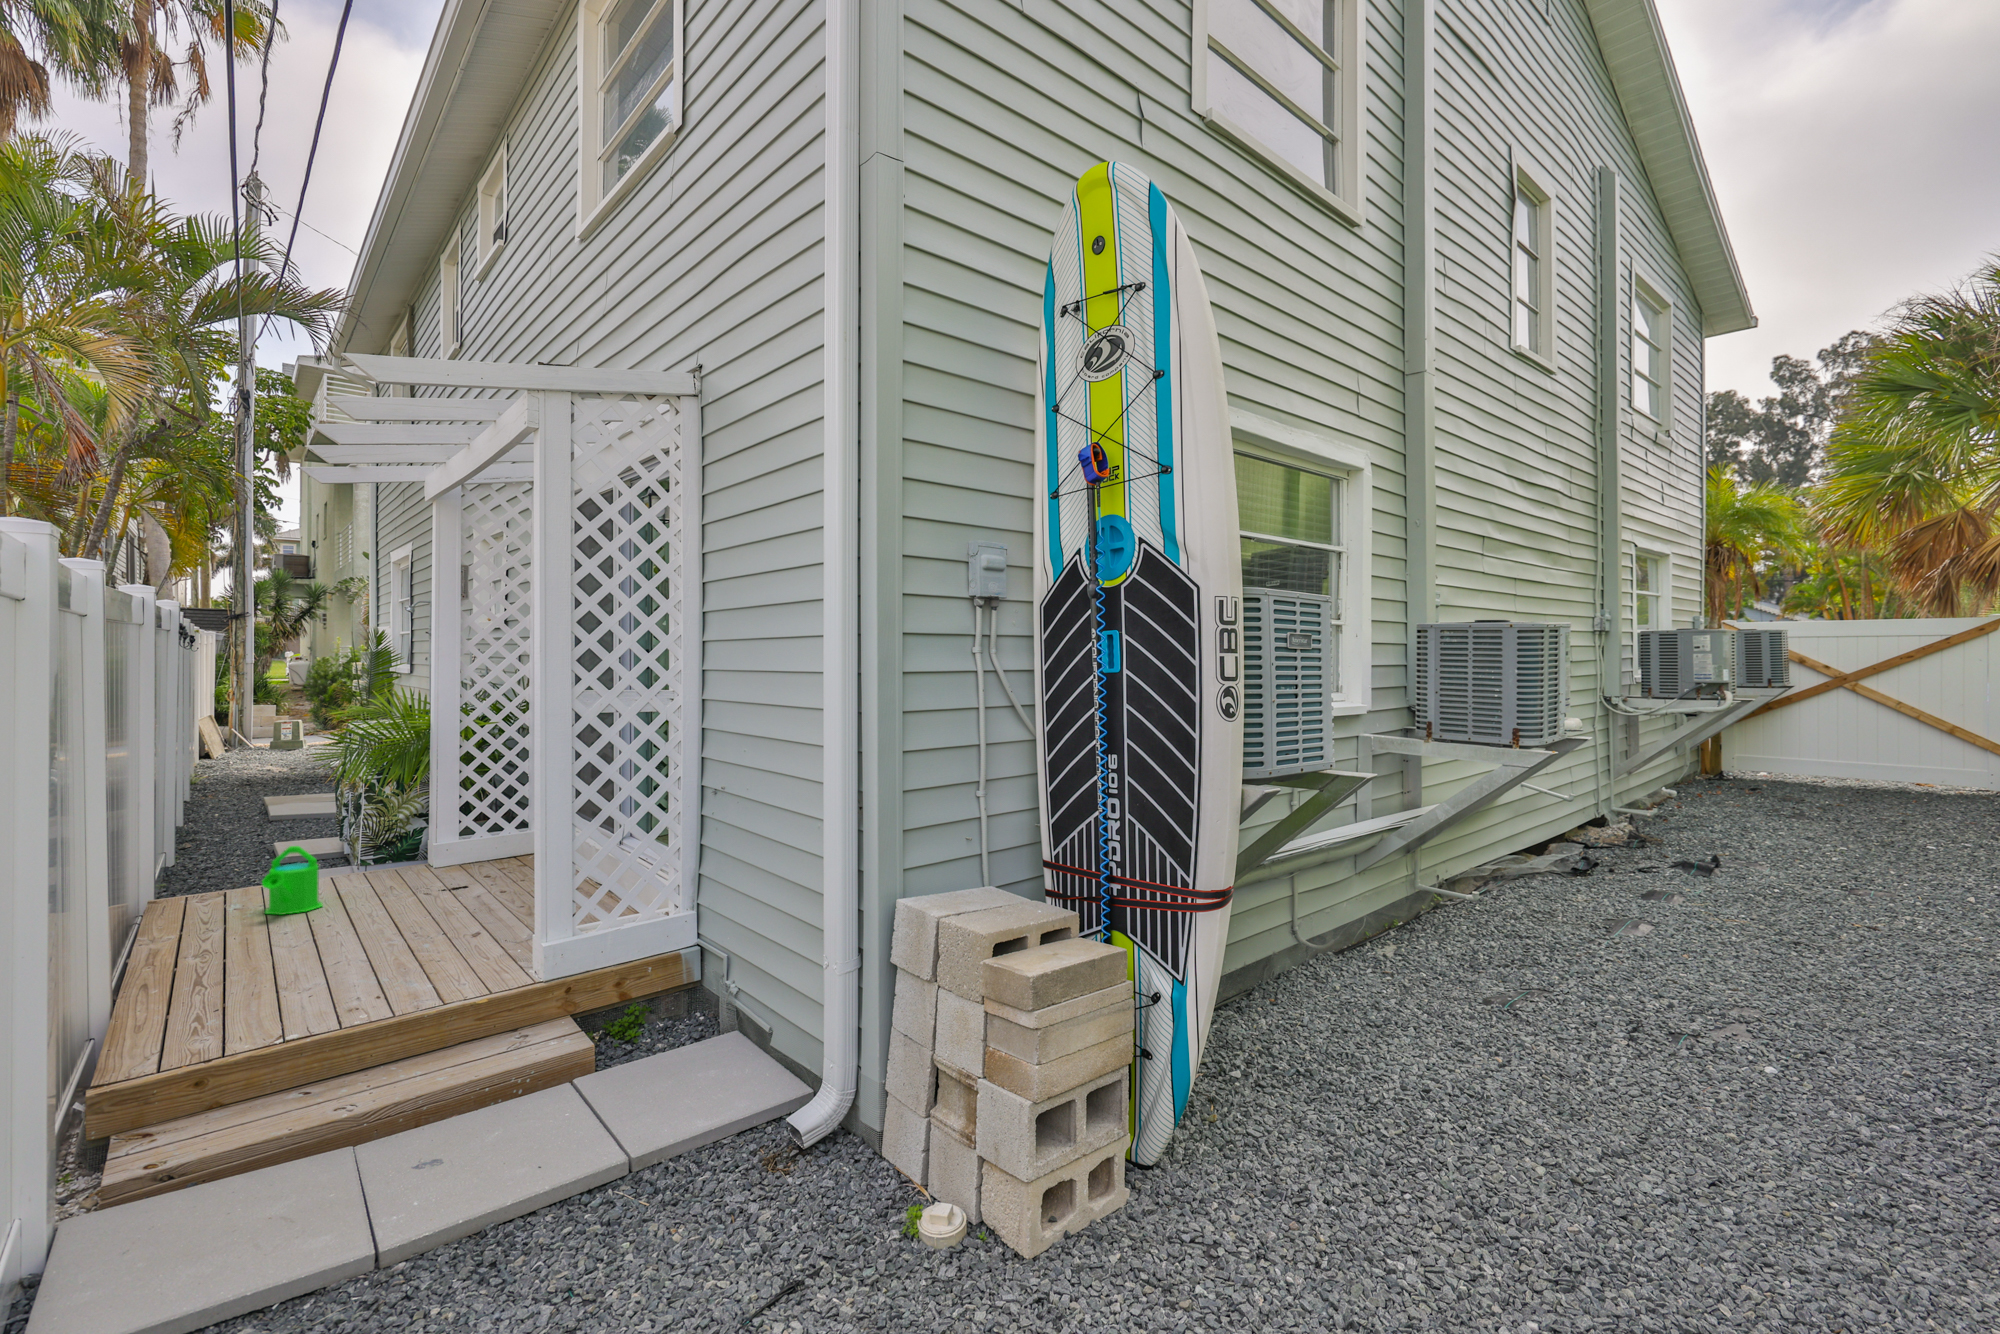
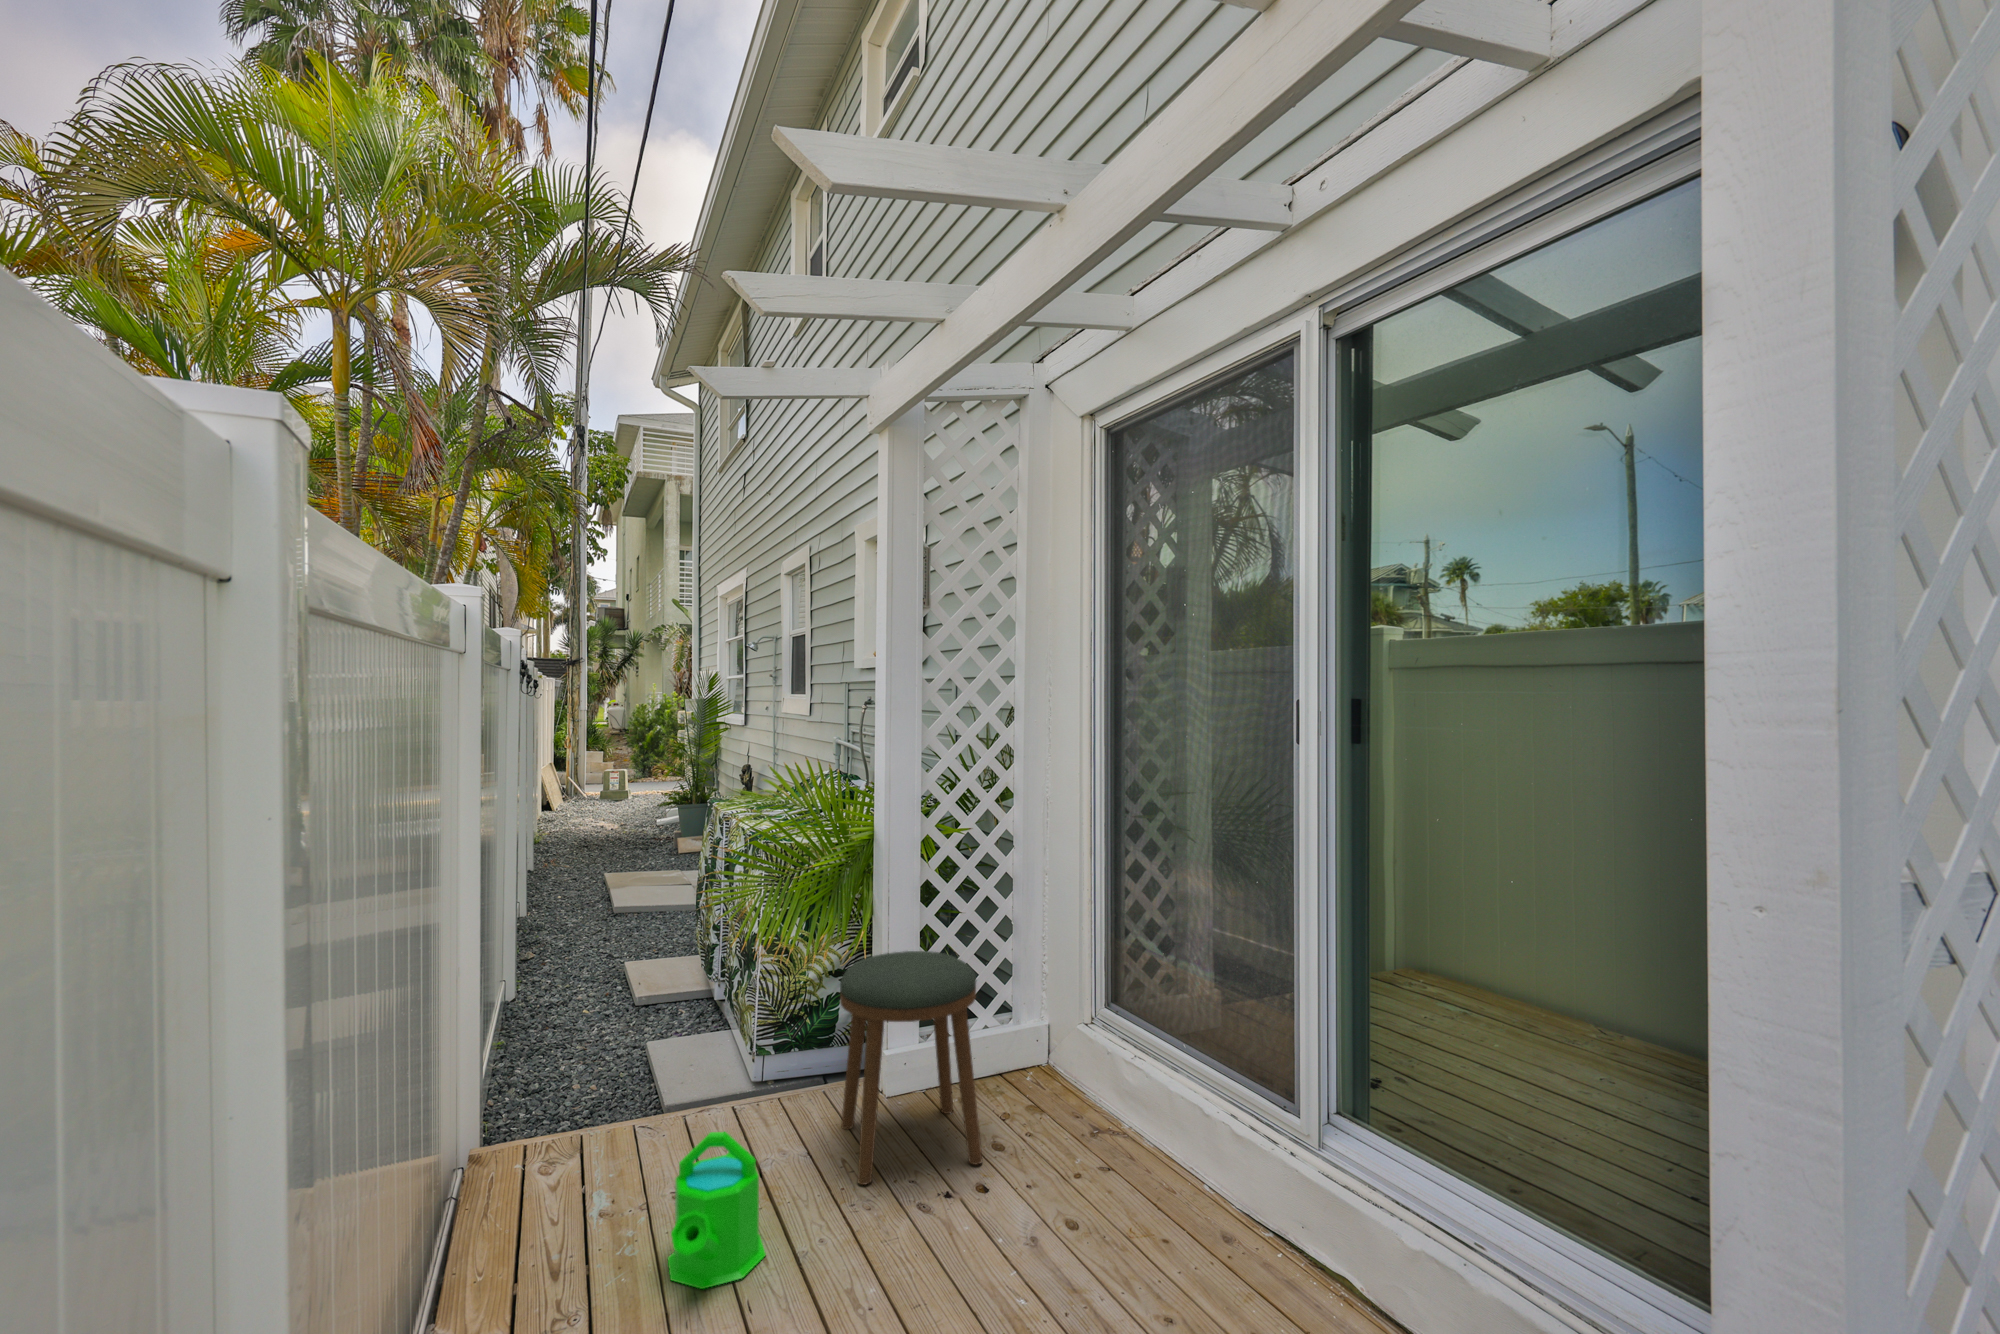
stool: none [385,776,475,888] -> present [840,951,982,1185]

